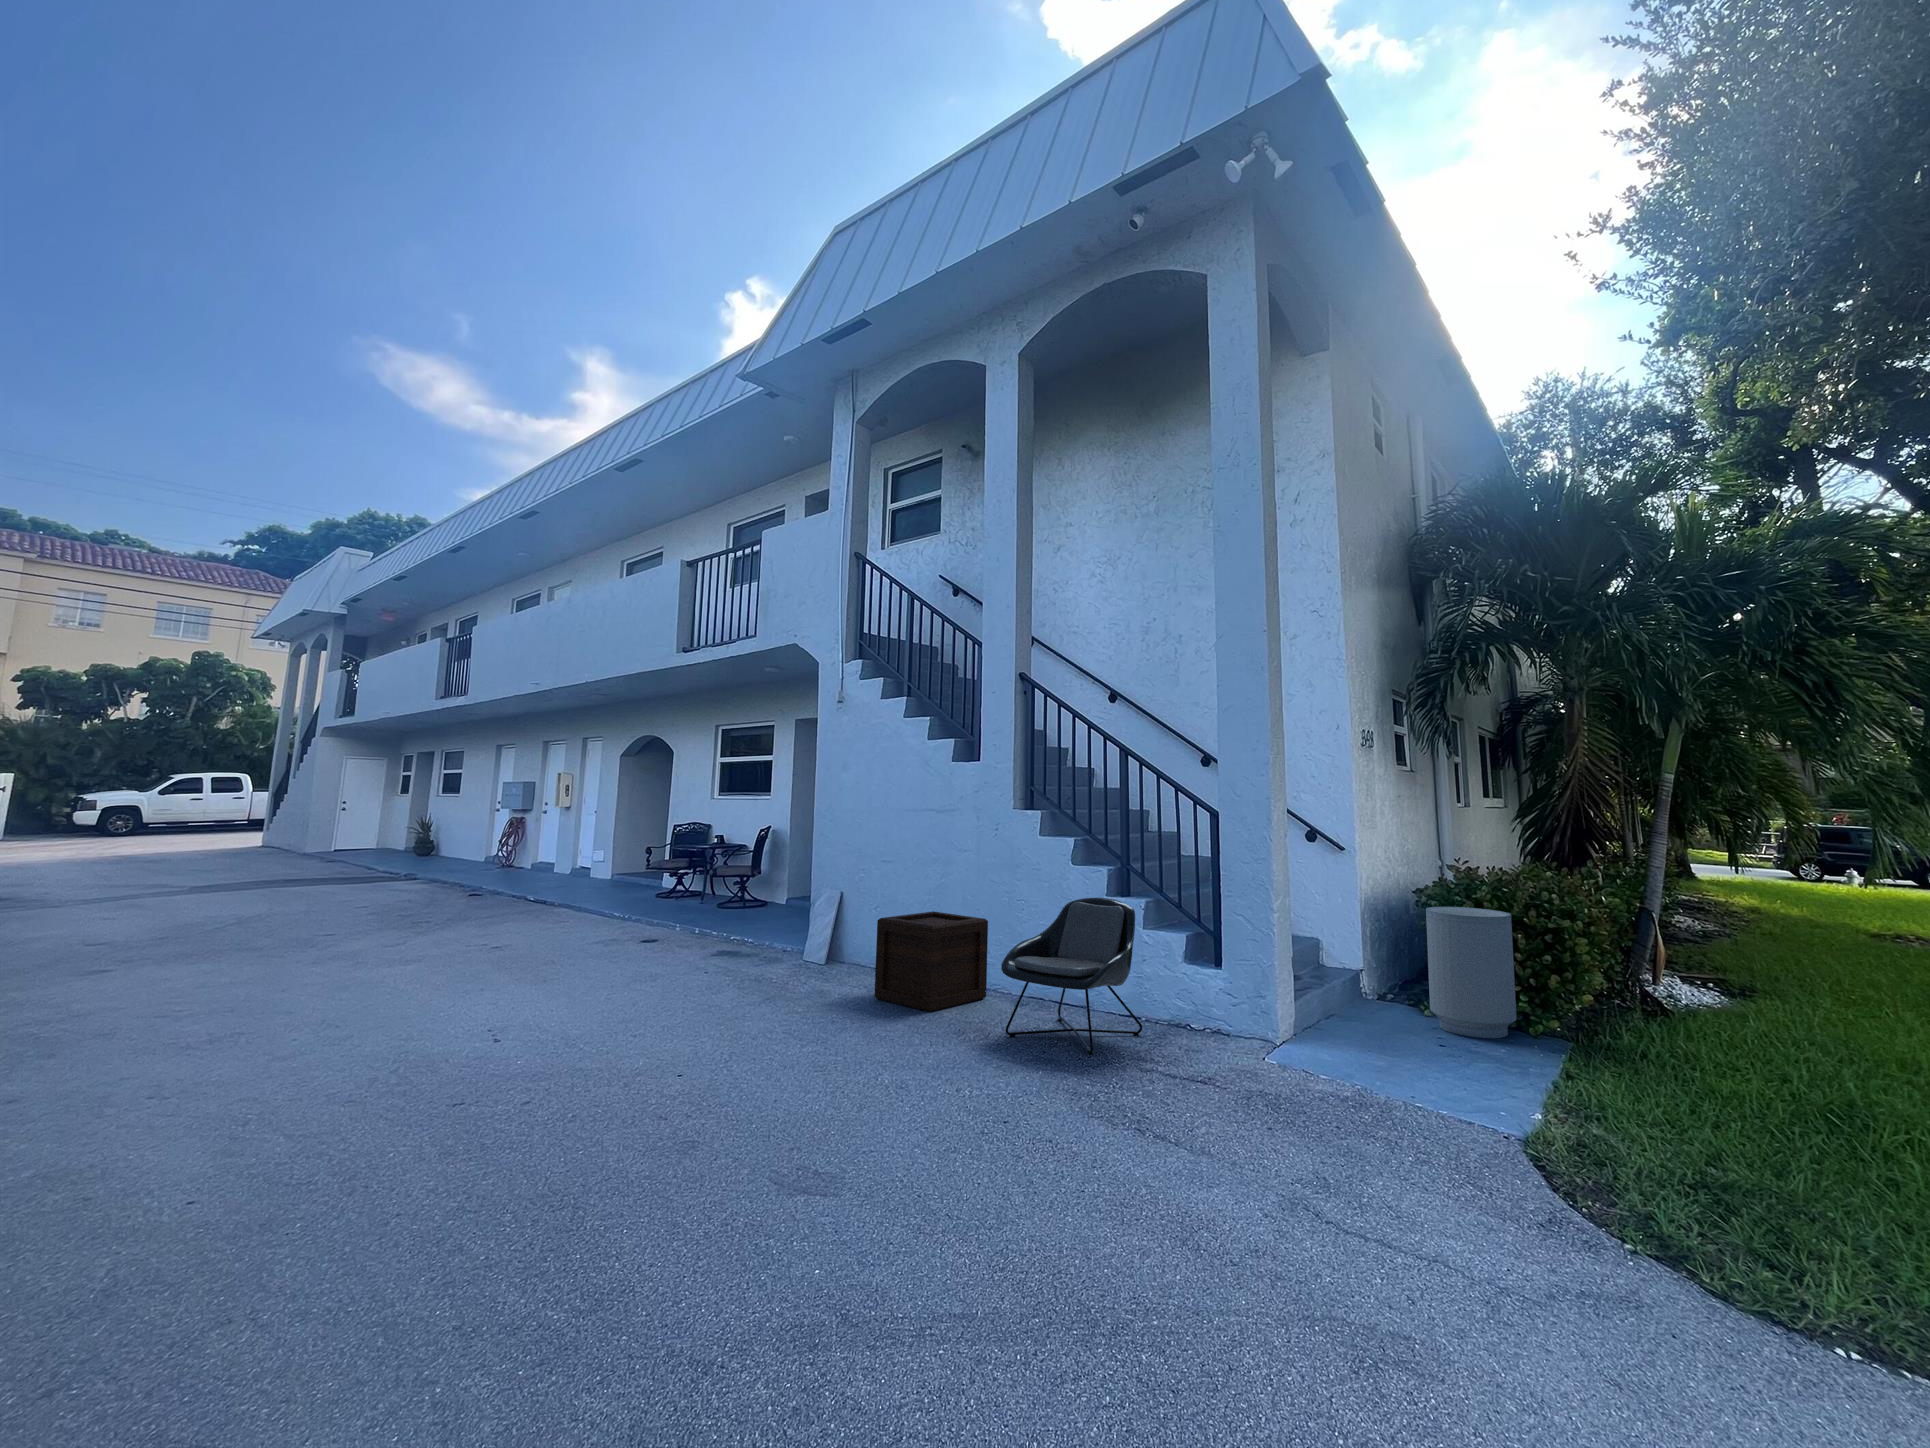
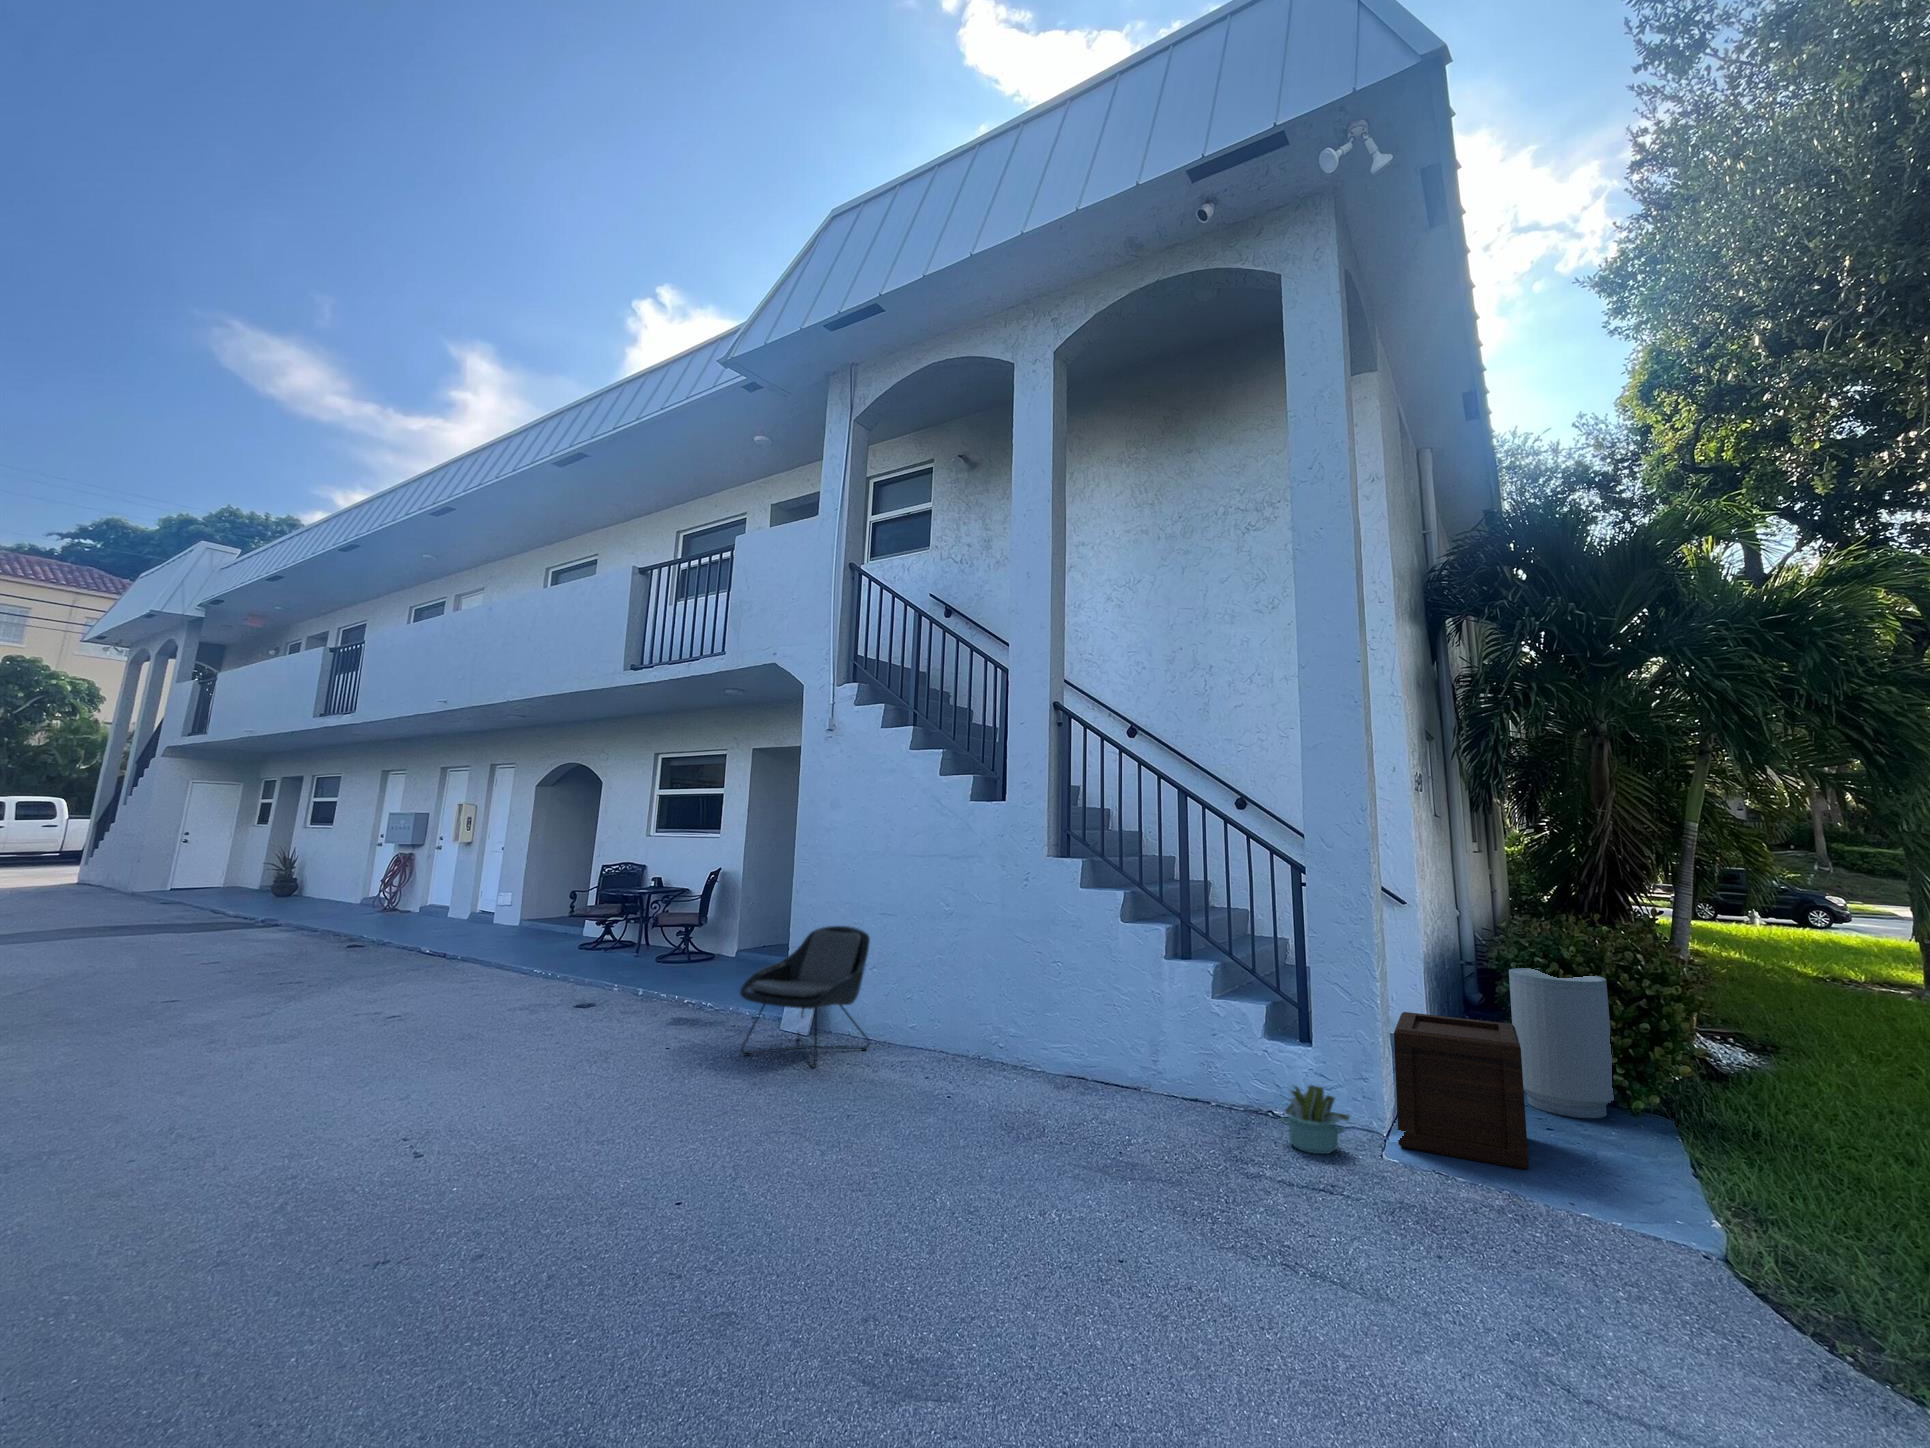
lounge chair: present [1001,898,1142,1055] -> present [740,926,870,1068]
wooden crate: present [874,911,988,1012] -> present [1394,1012,1529,1169]
decorative plant: none [1180,1000,1238,1056] -> present [1281,1085,1350,1154]

